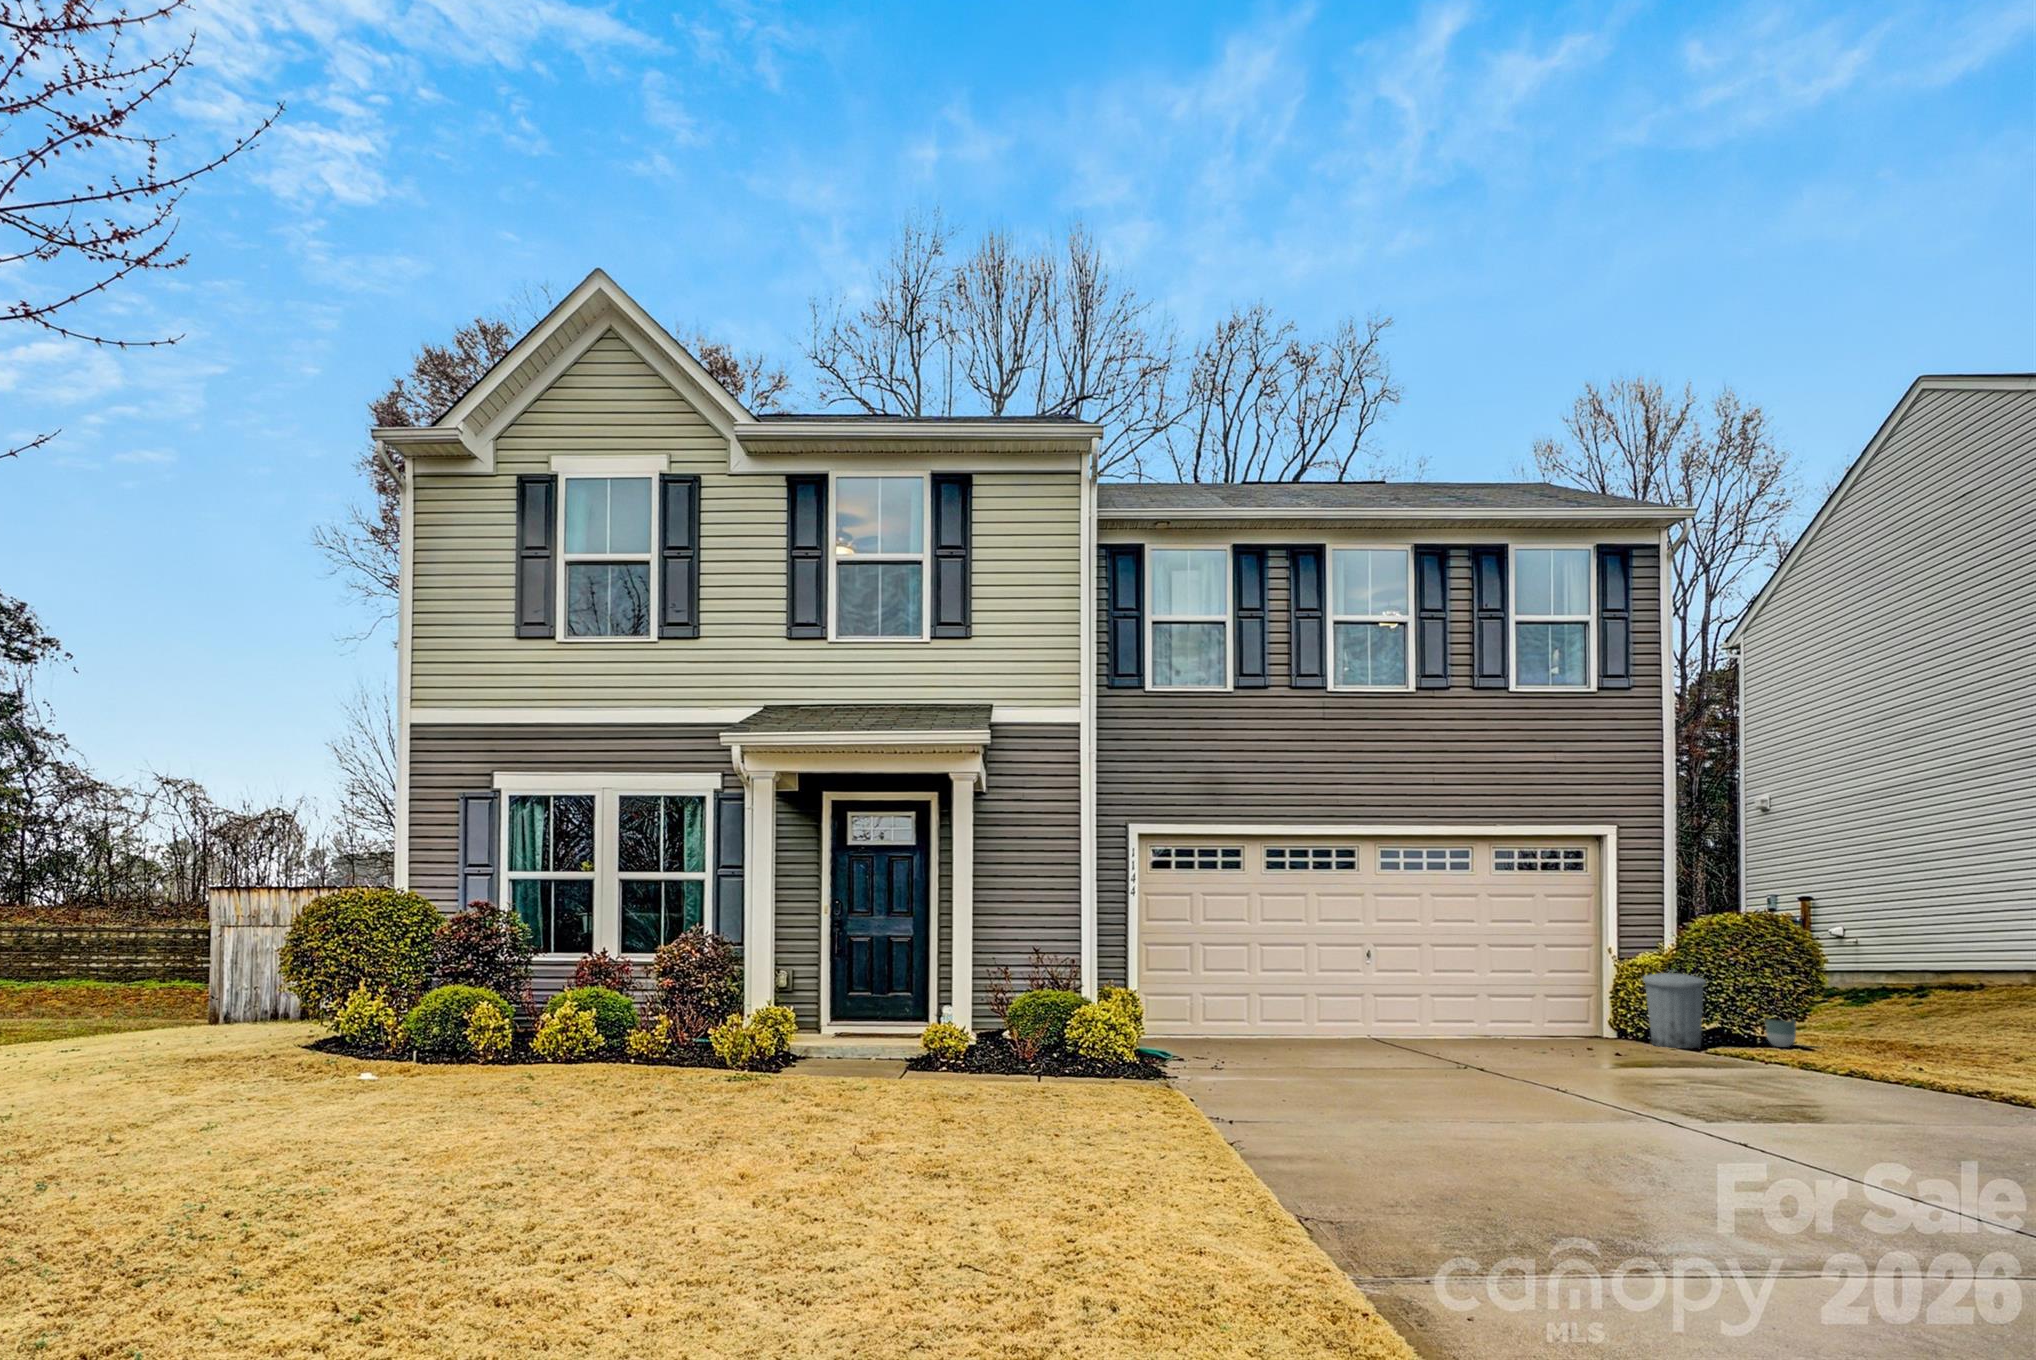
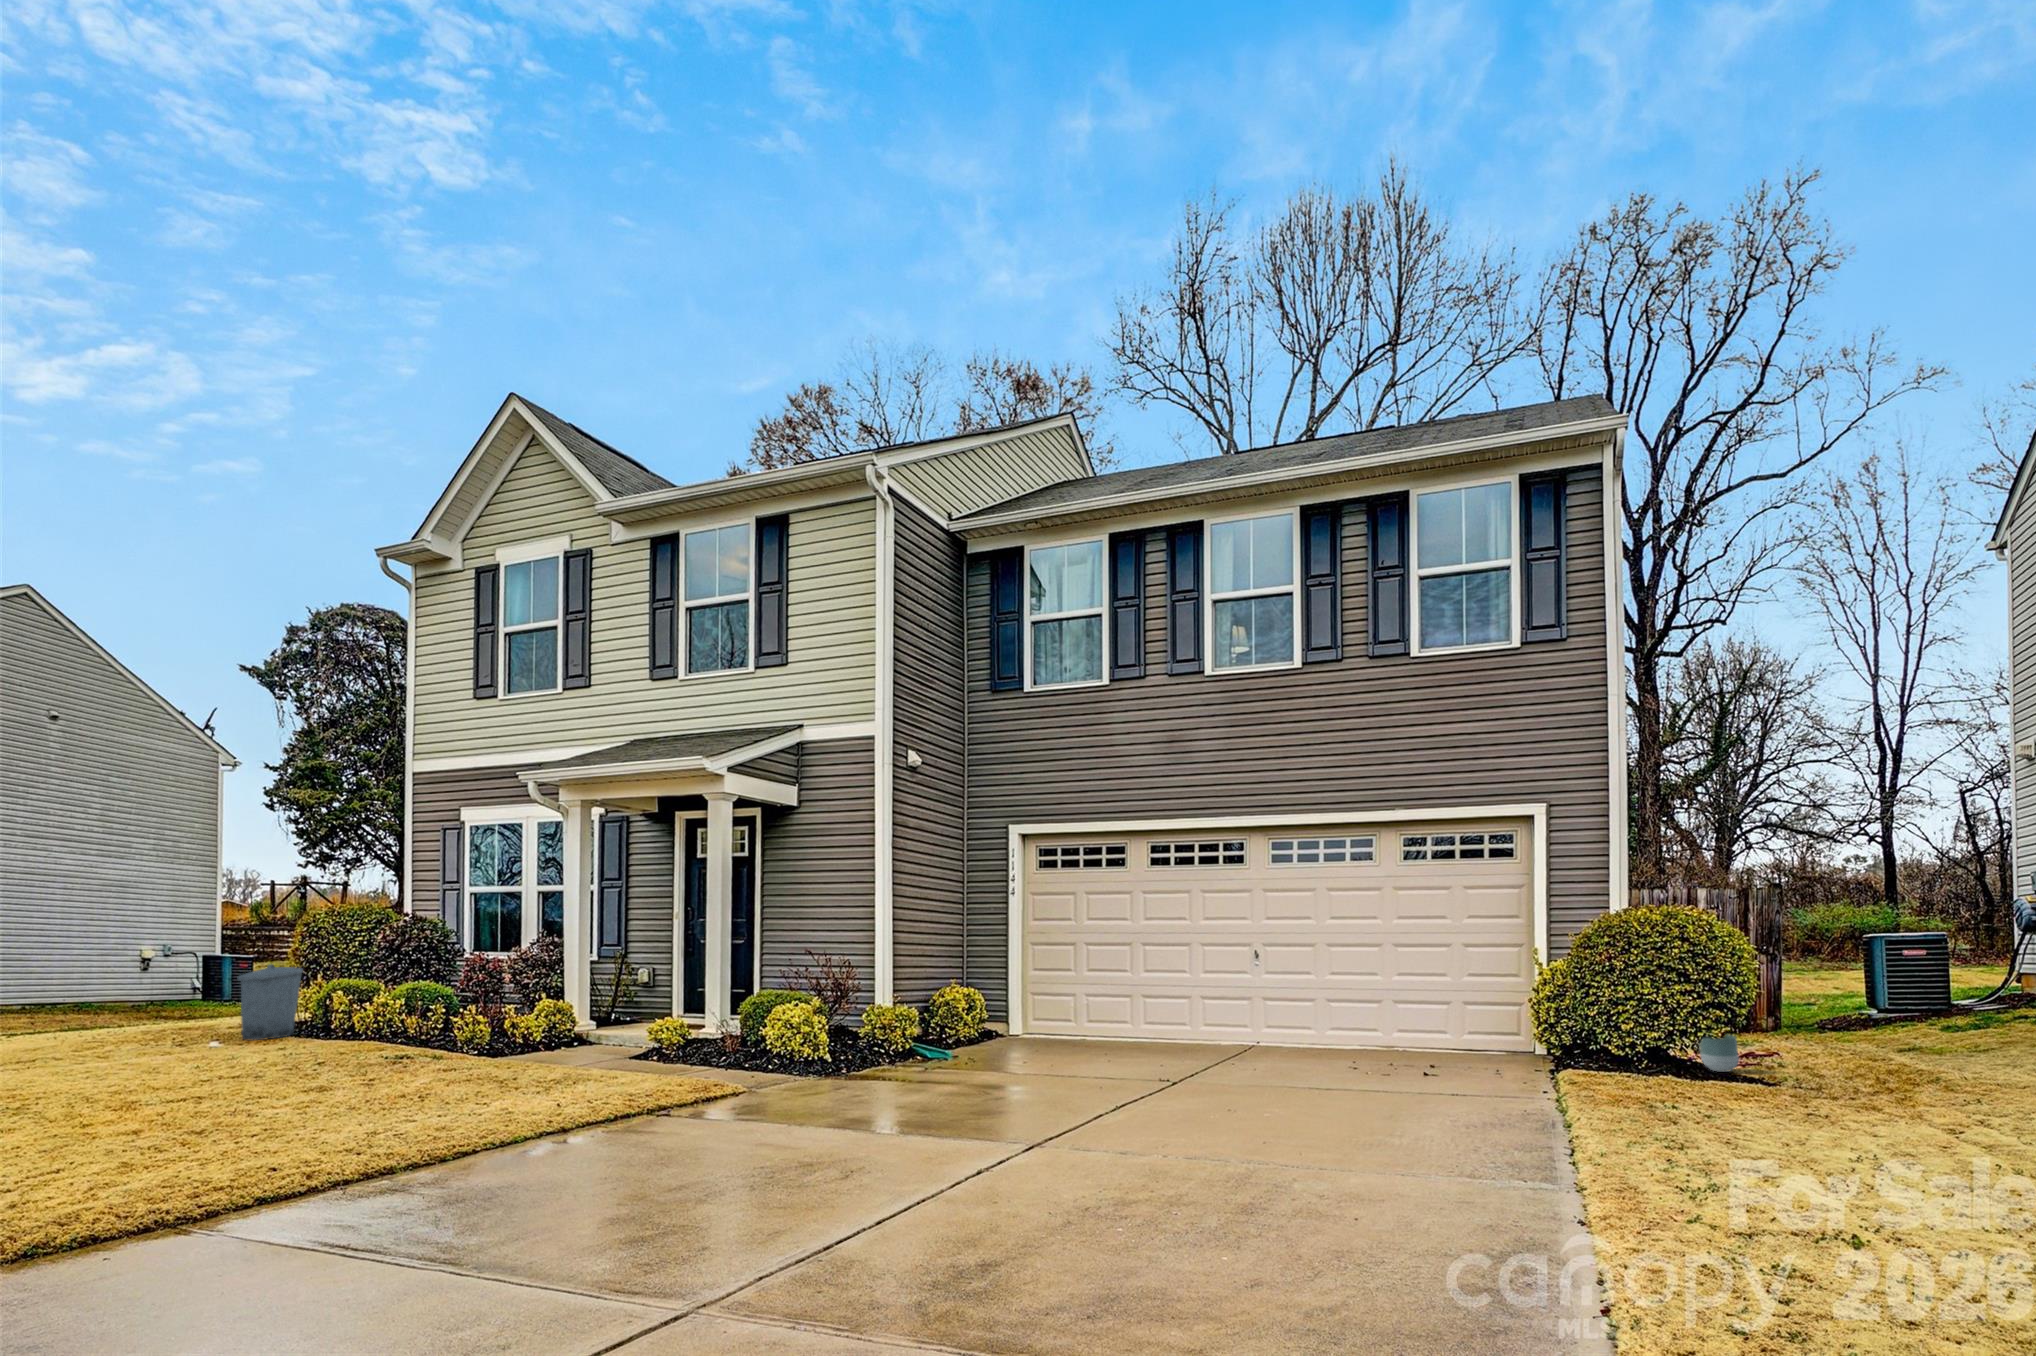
trash can: present [1643,972,1706,1048] -> present [238,964,303,1040]

